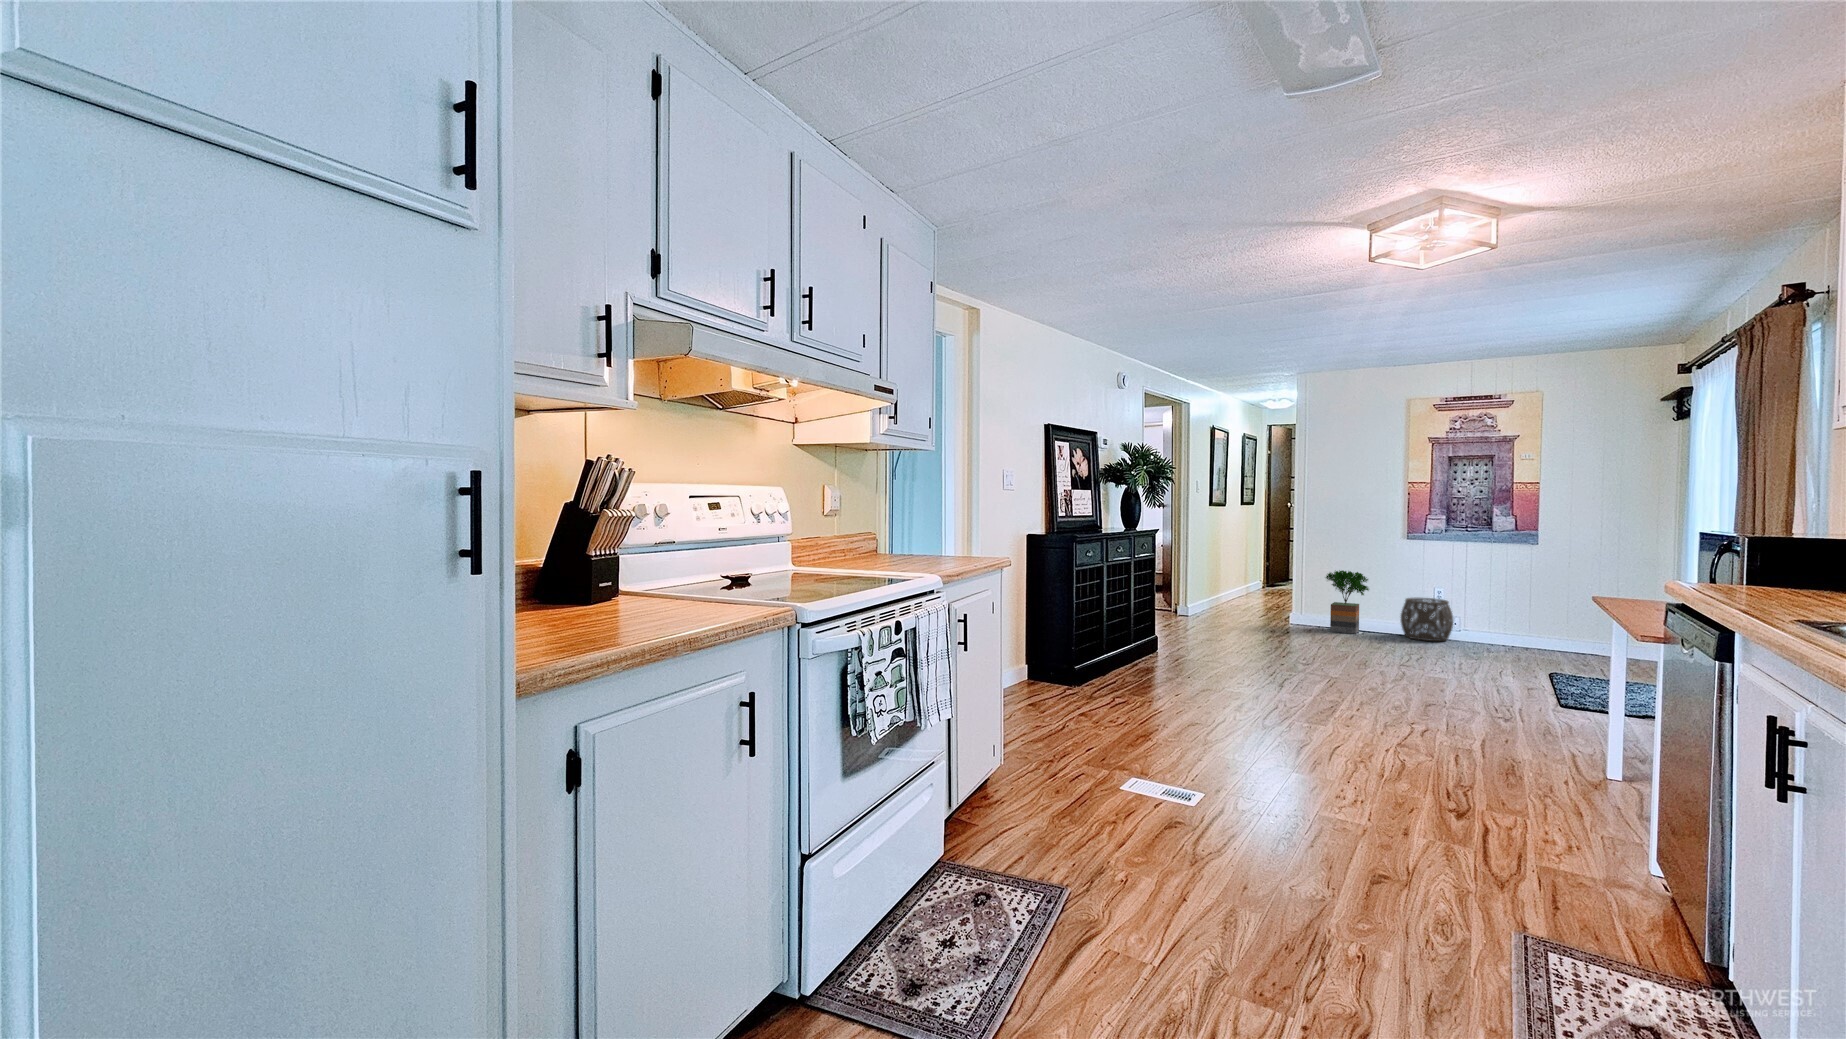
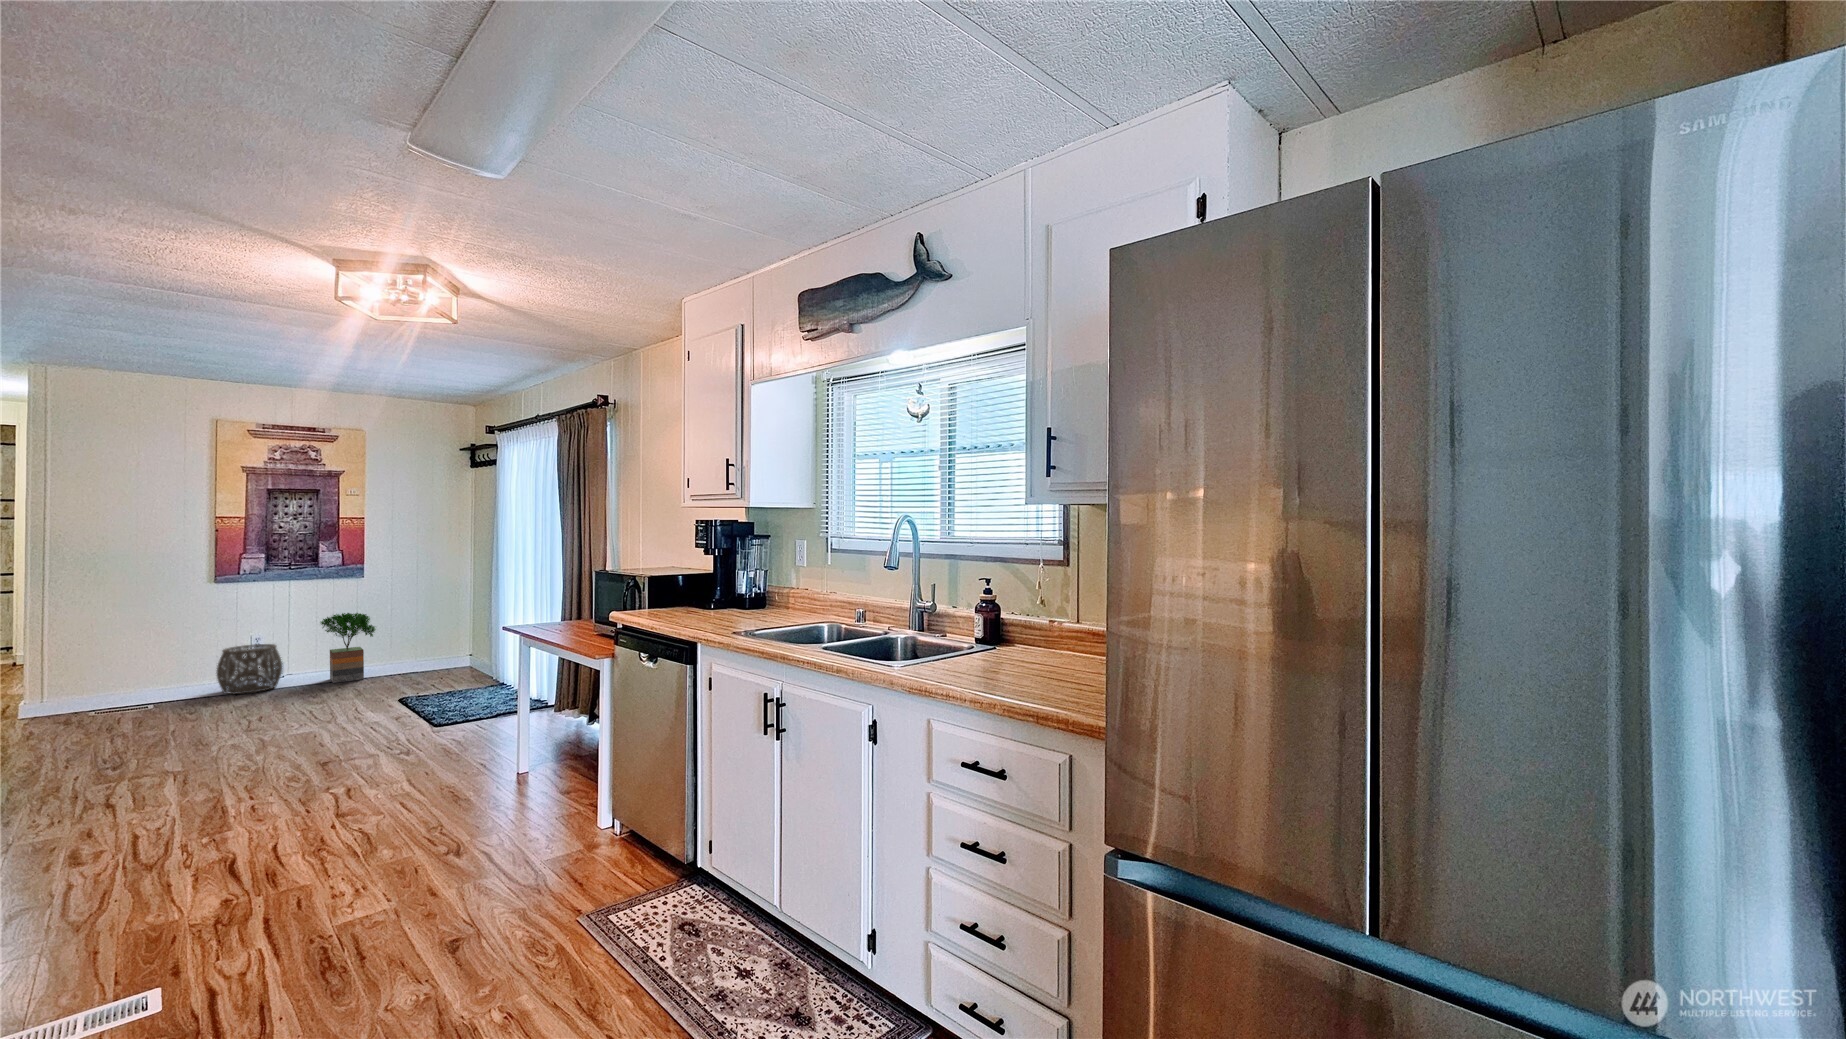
potted tree: present [1326,570,1369,634] -> present [320,613,376,683]

